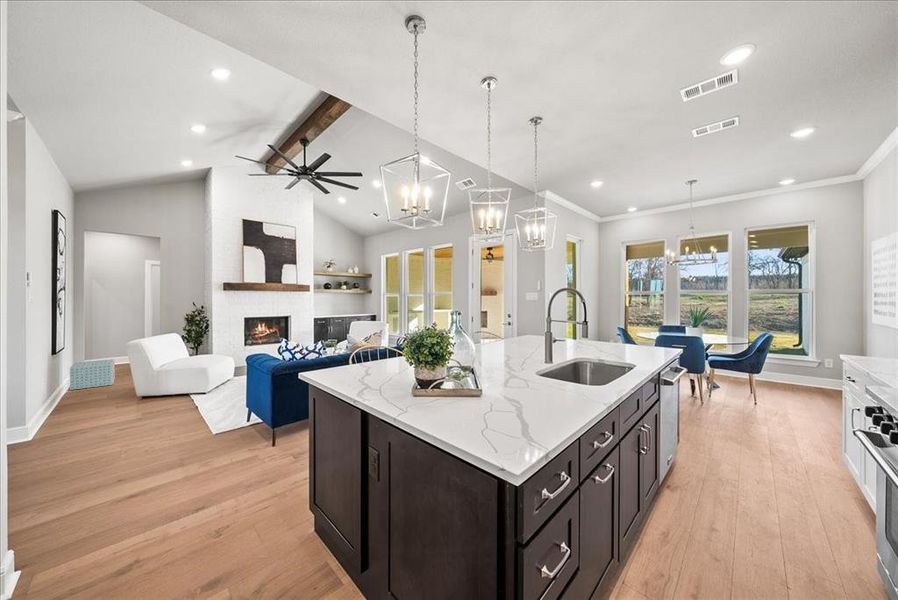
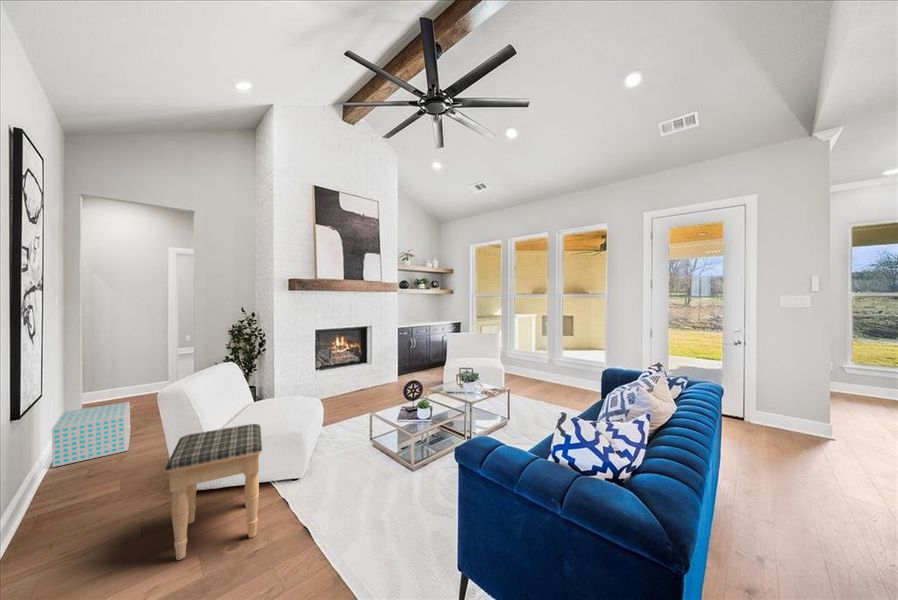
footstool: none [128,360,181,414] -> present [165,424,262,560]

